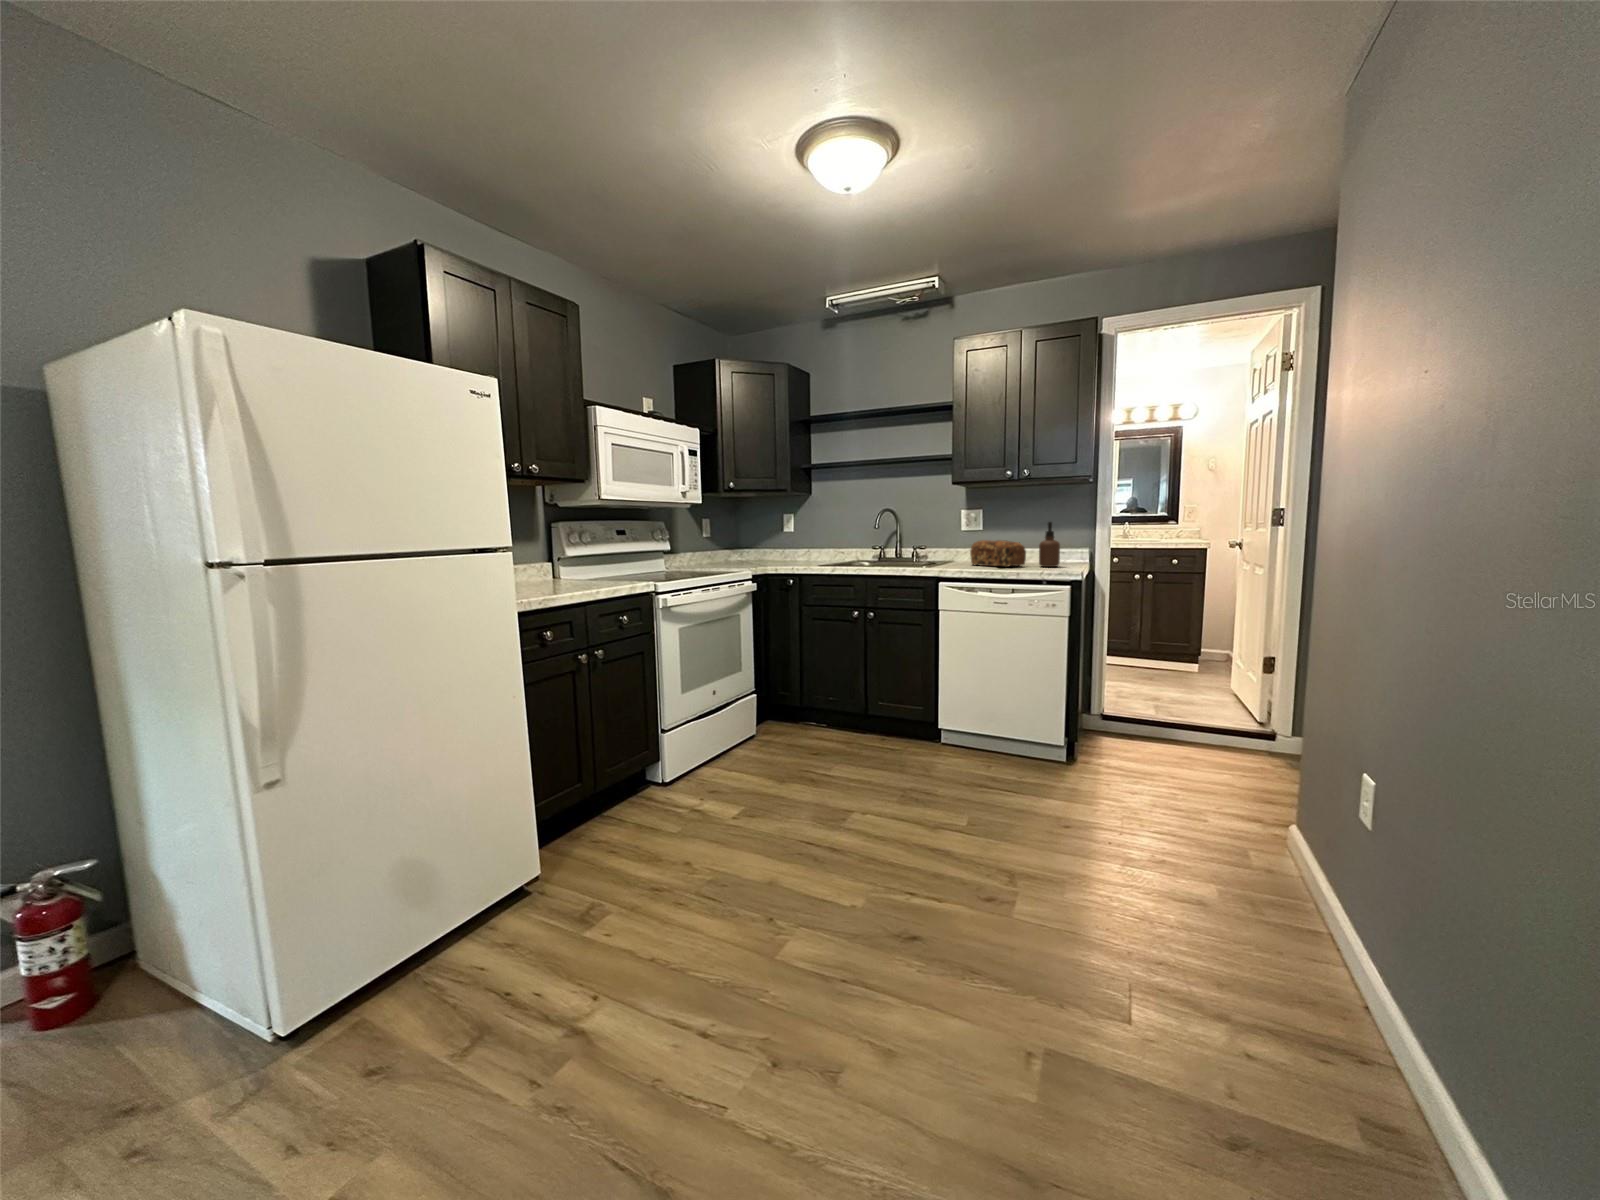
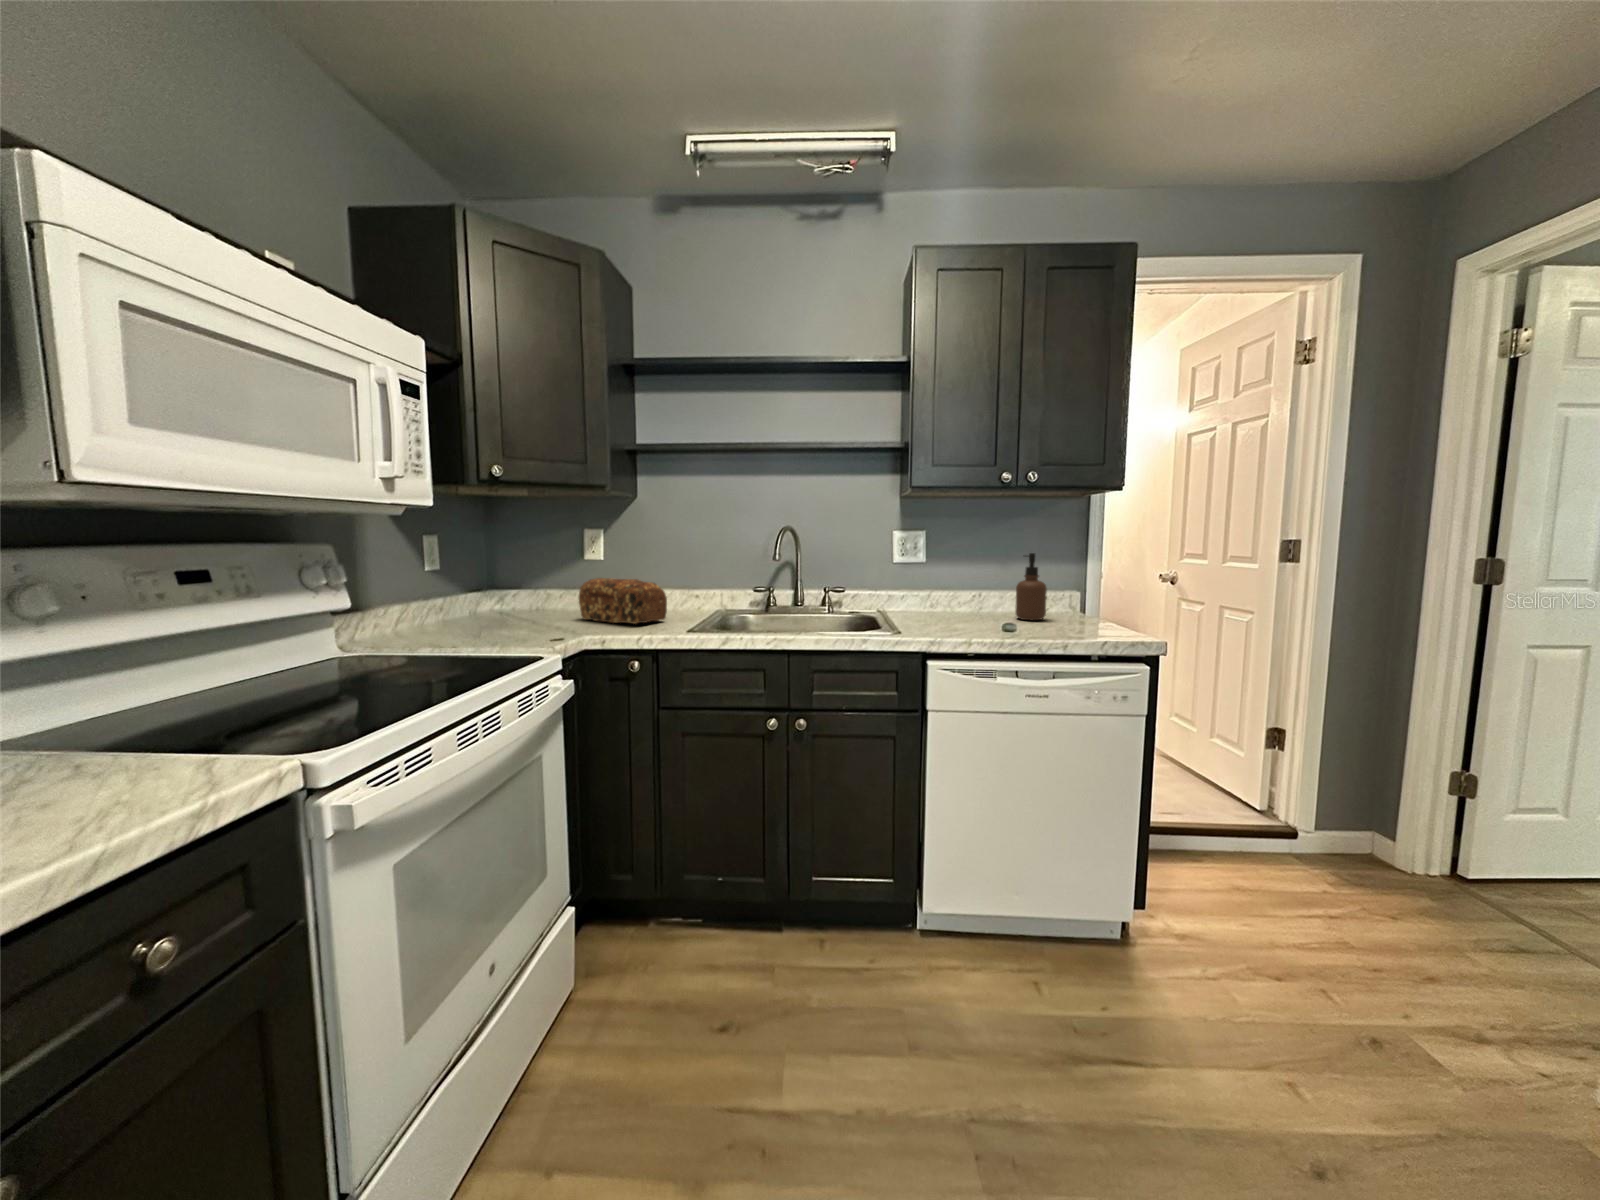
bread loaf: present [970,540,1026,566] -> present [579,578,667,624]

